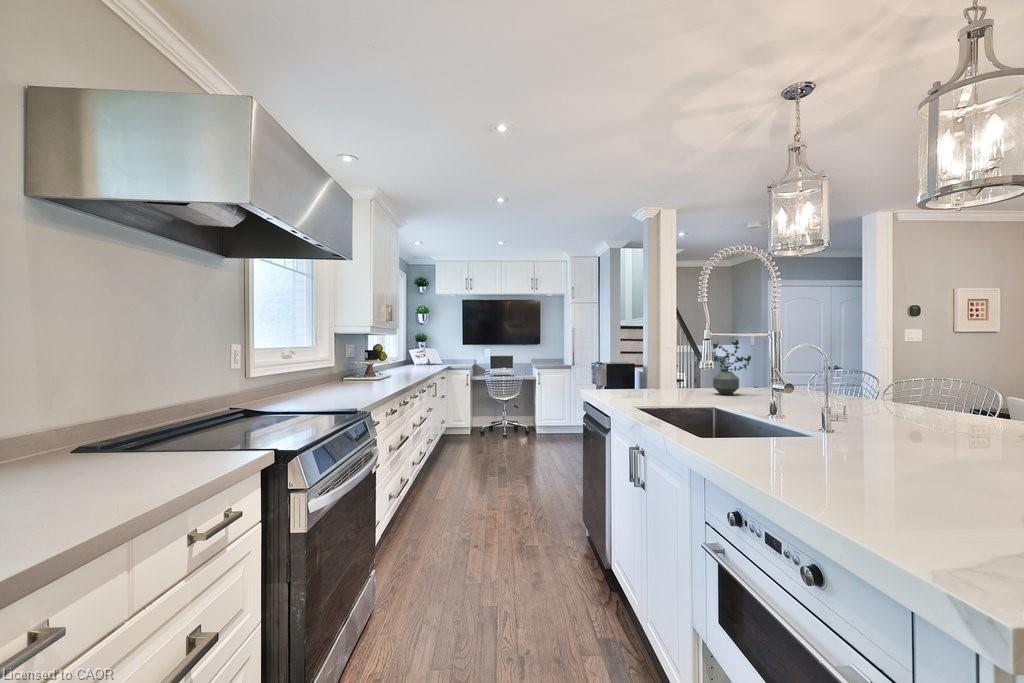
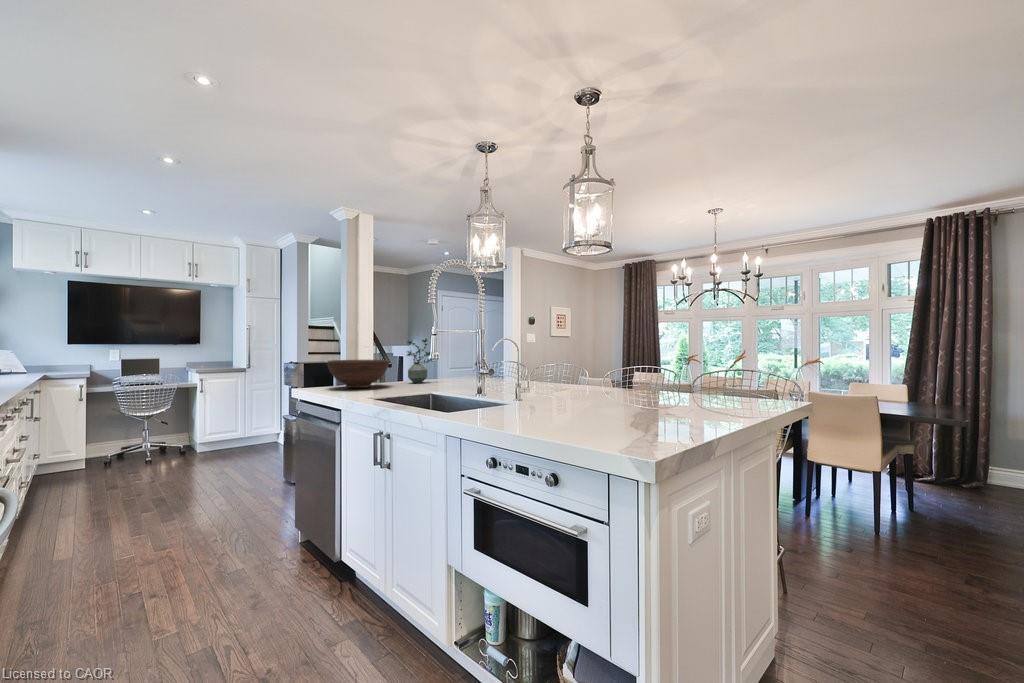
fruit bowl: none [619,364,687,396] -> present [327,360,389,388]

